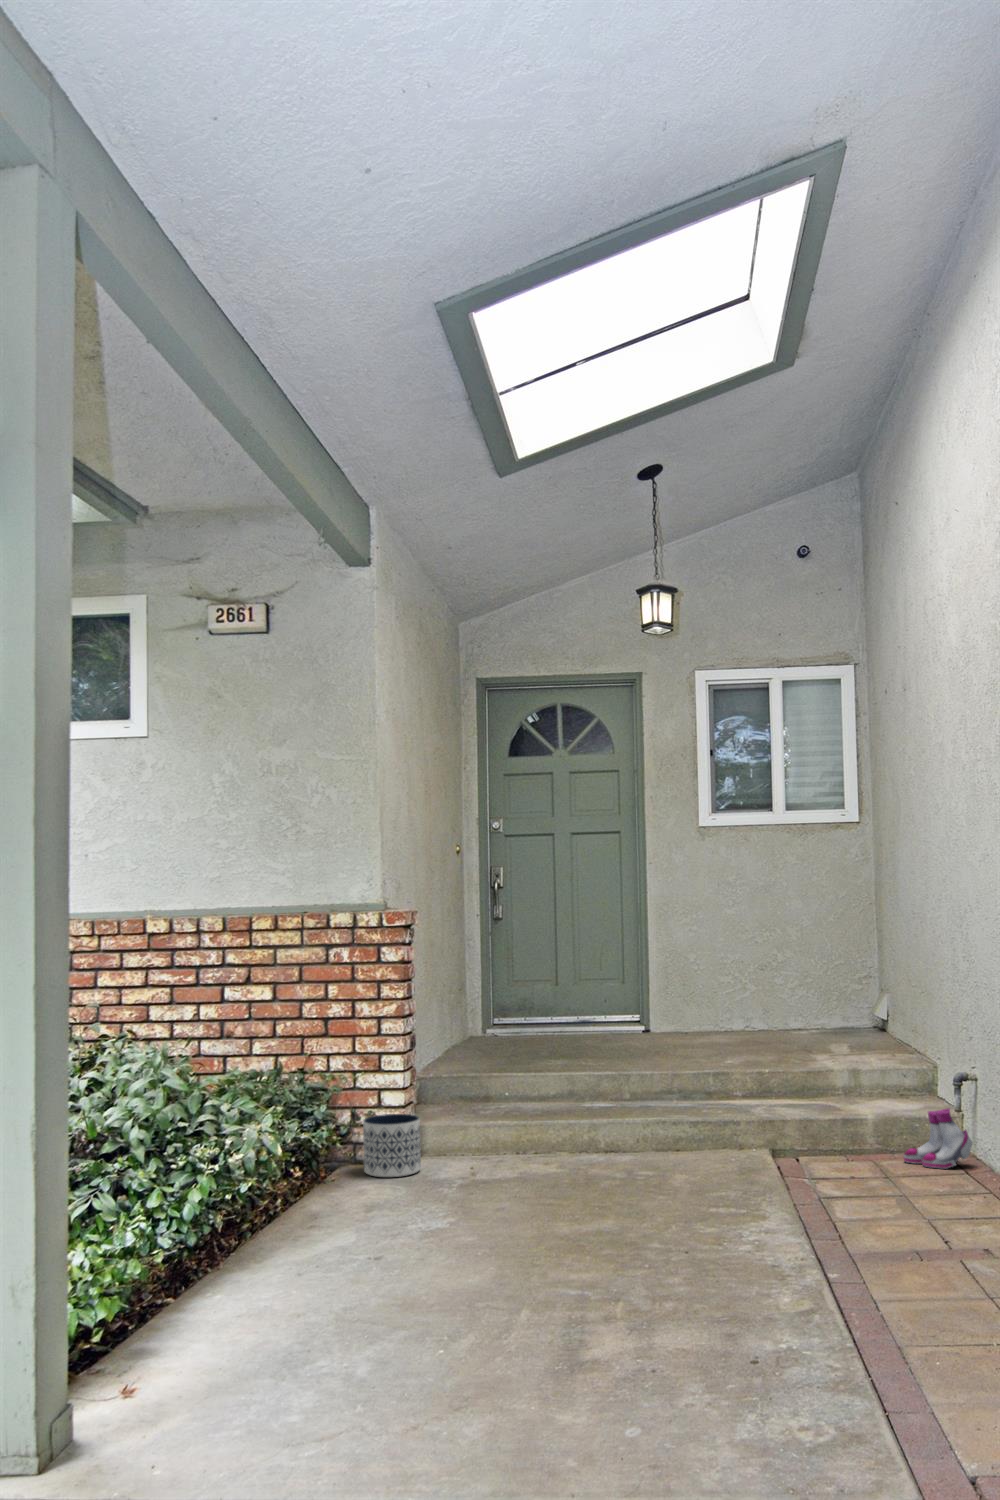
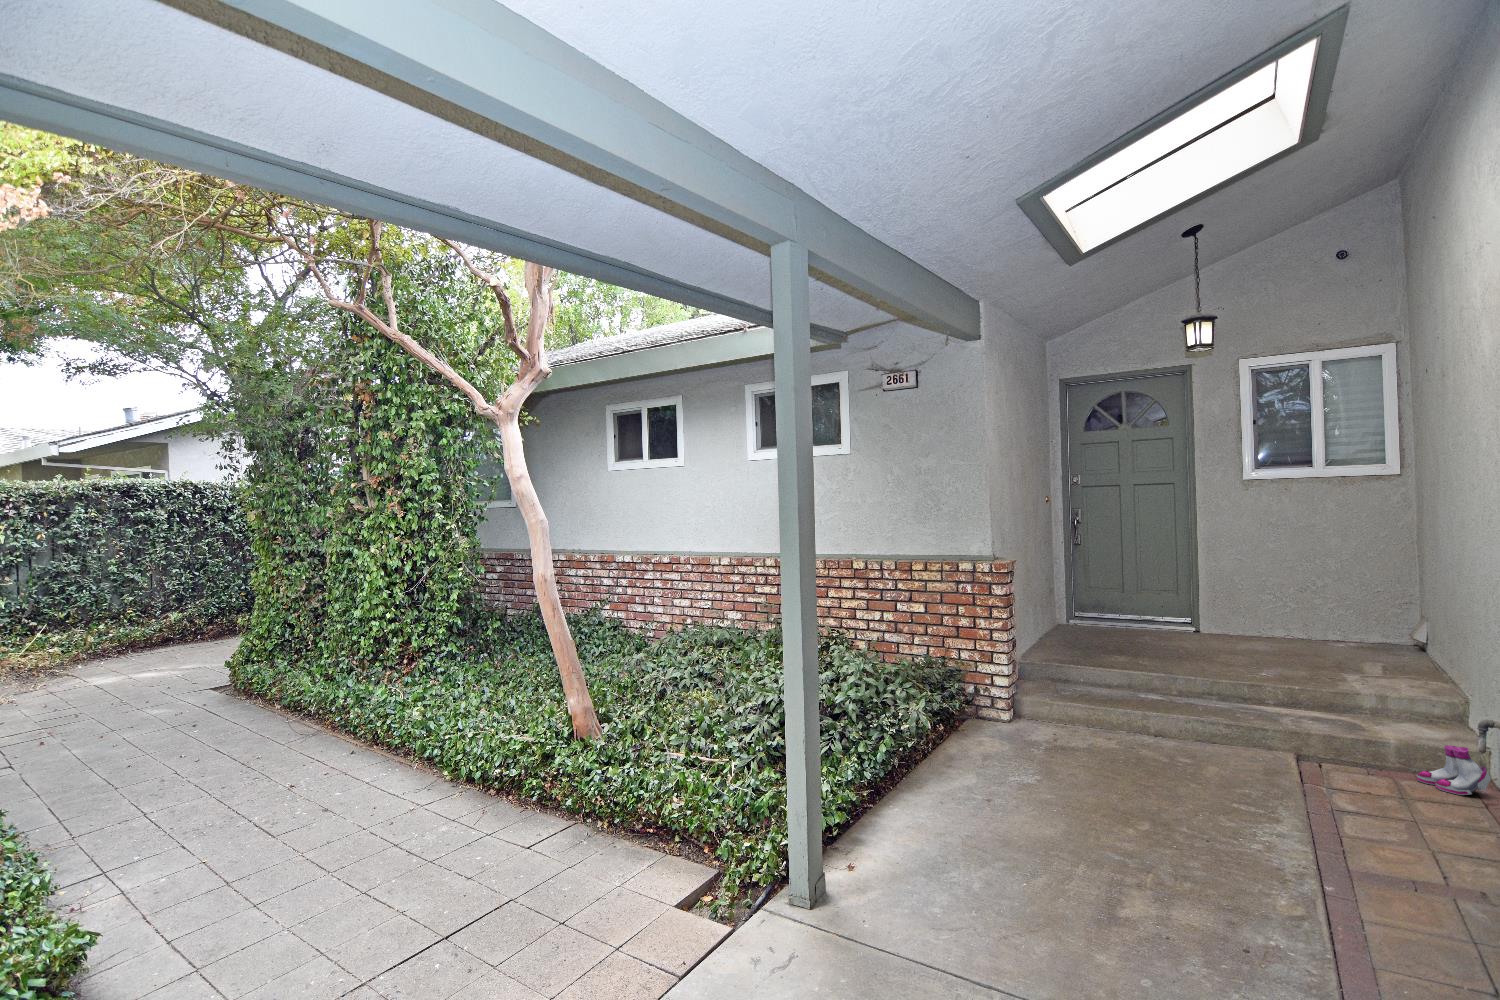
planter: present [363,1114,421,1177] -> none [981,688,1018,730]

